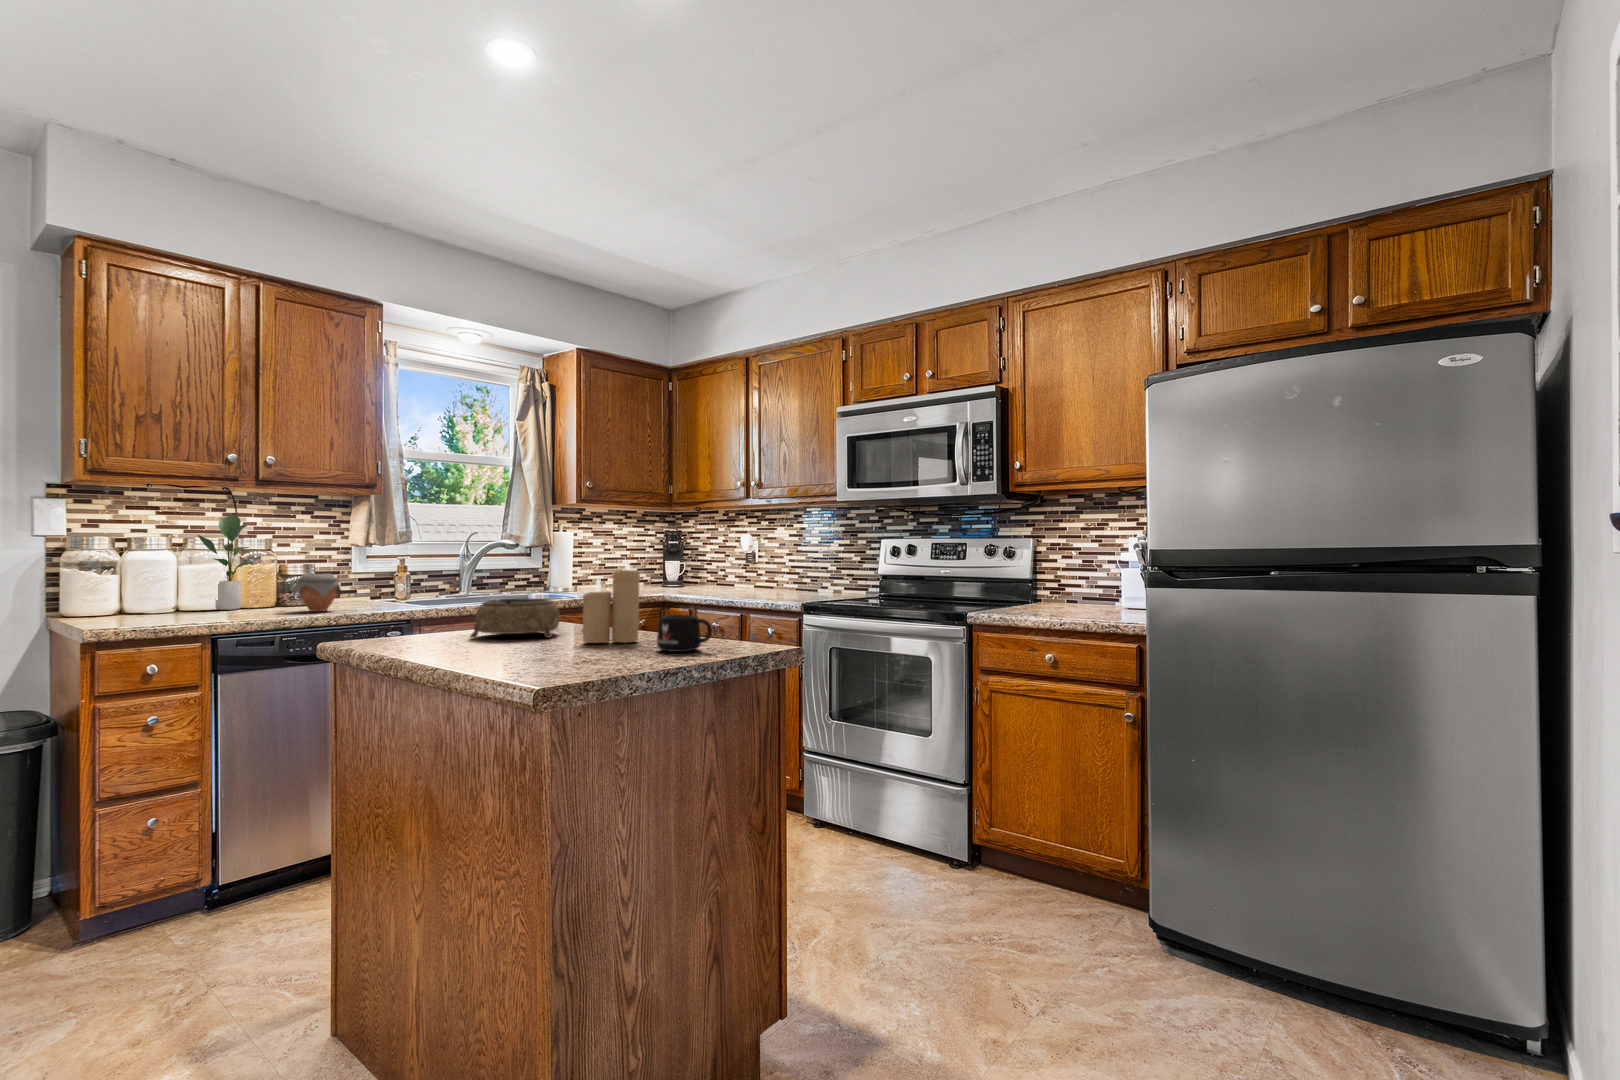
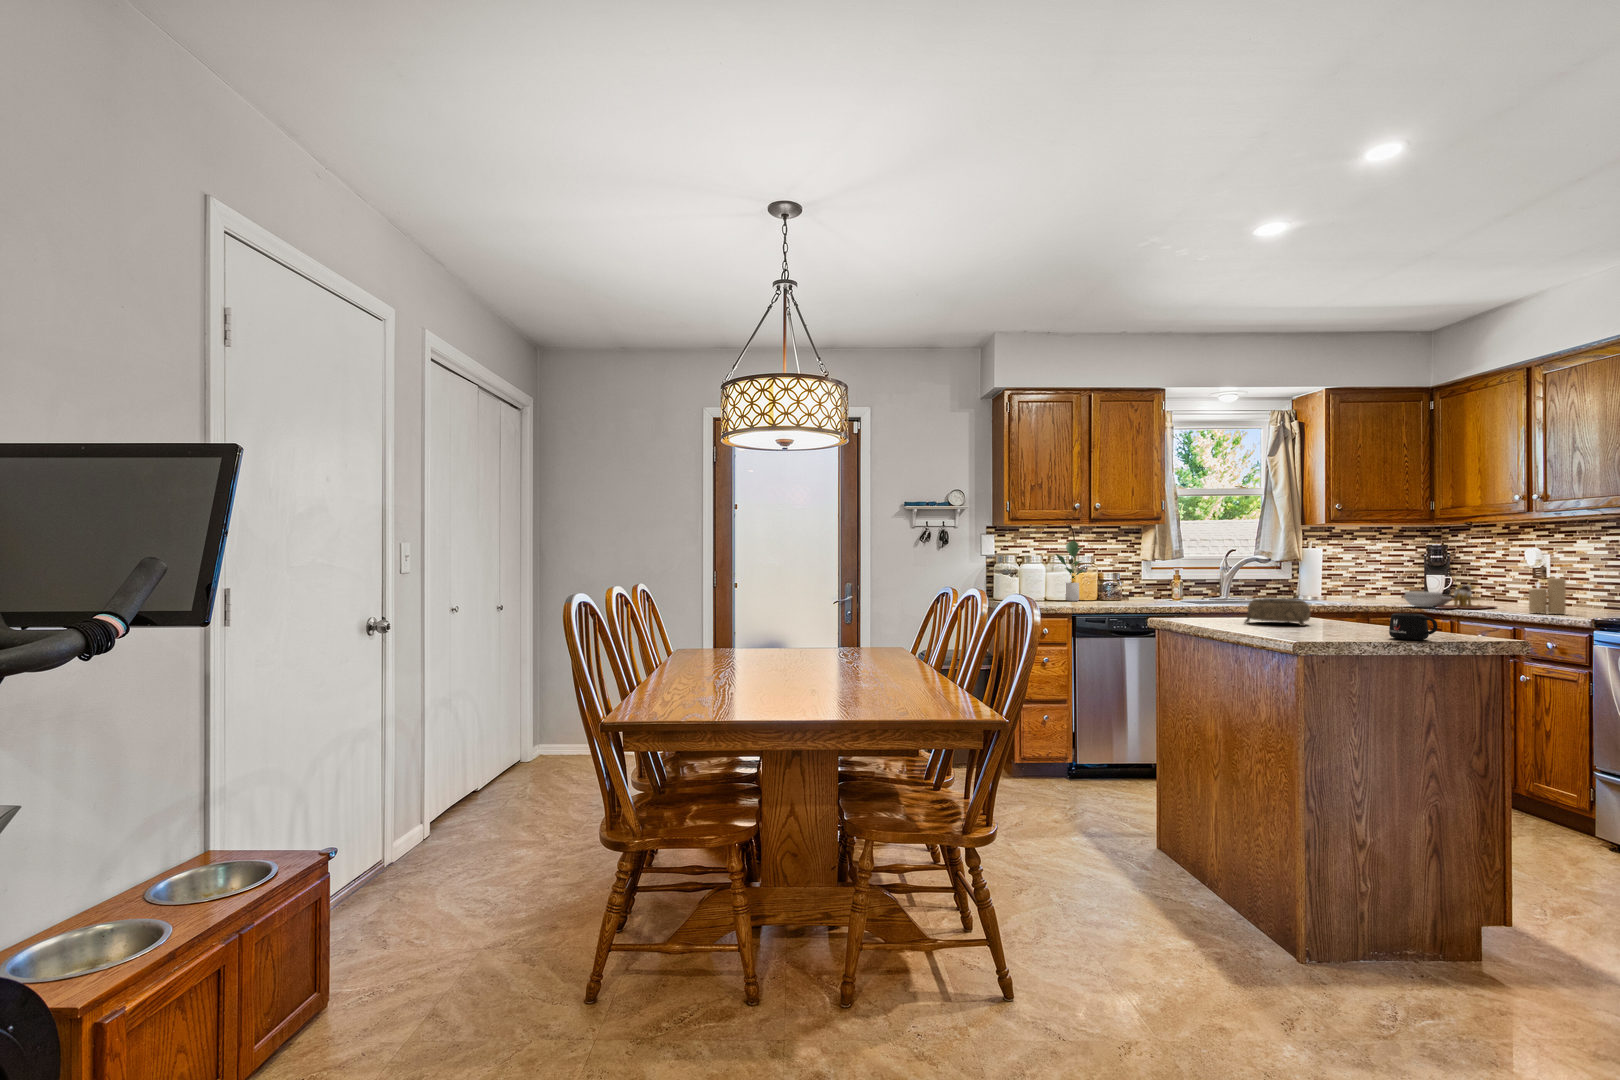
candle: present [582,561,640,643] -> present [1529,573,1566,614]
cutting board: none [649,568,725,597] -> present [1405,583,1497,609]
jar: present [291,574,342,612] -> none [1111,579,1143,605]

